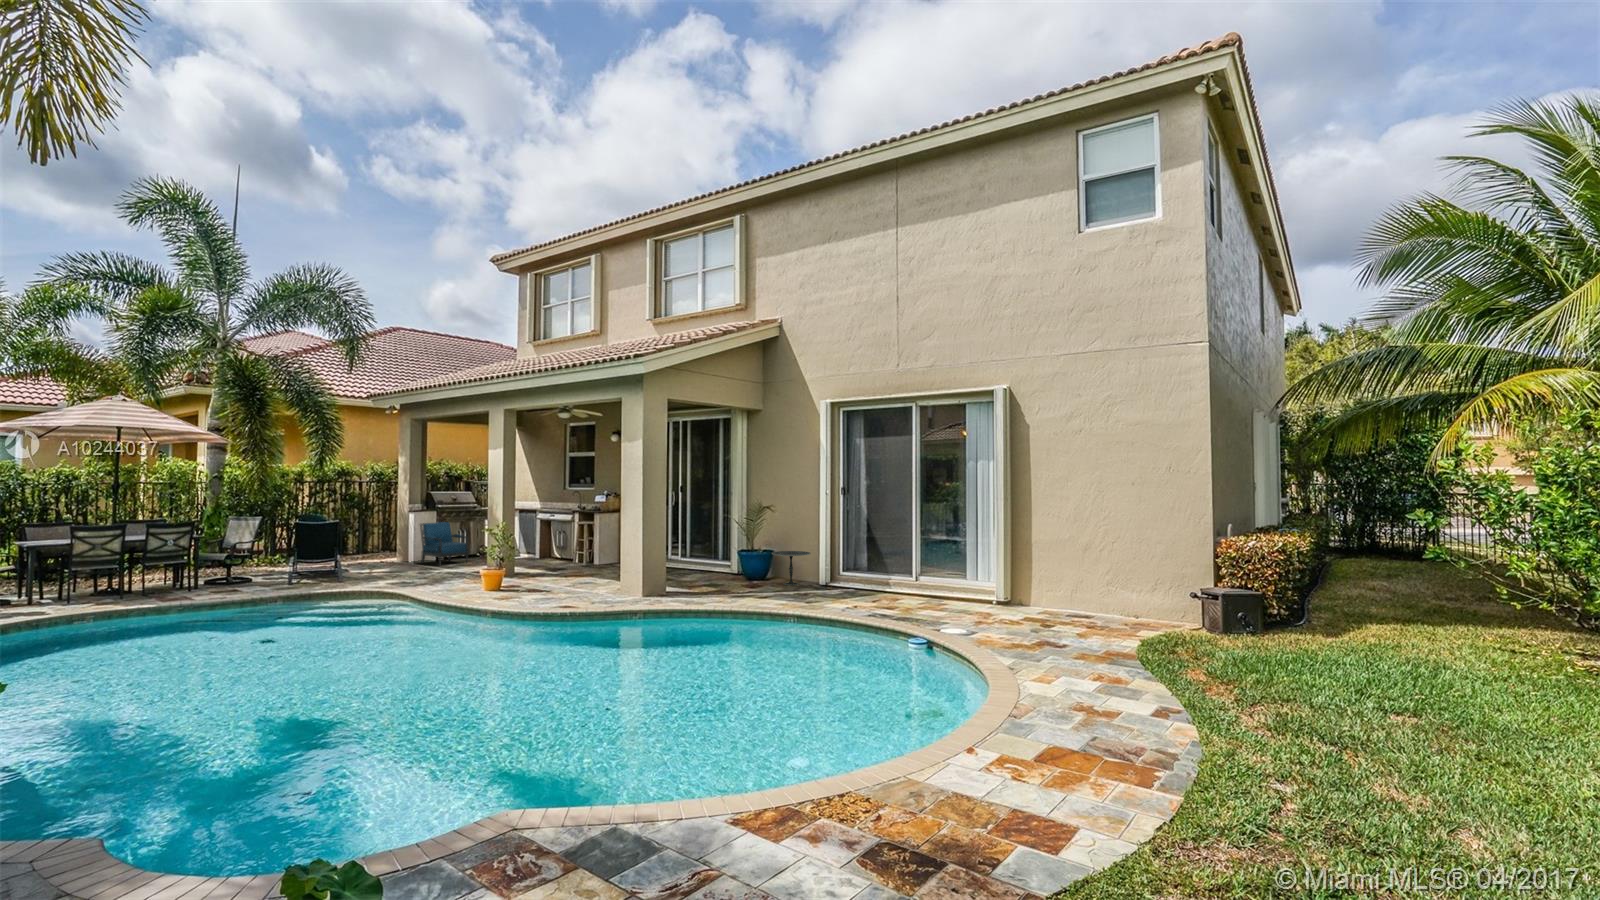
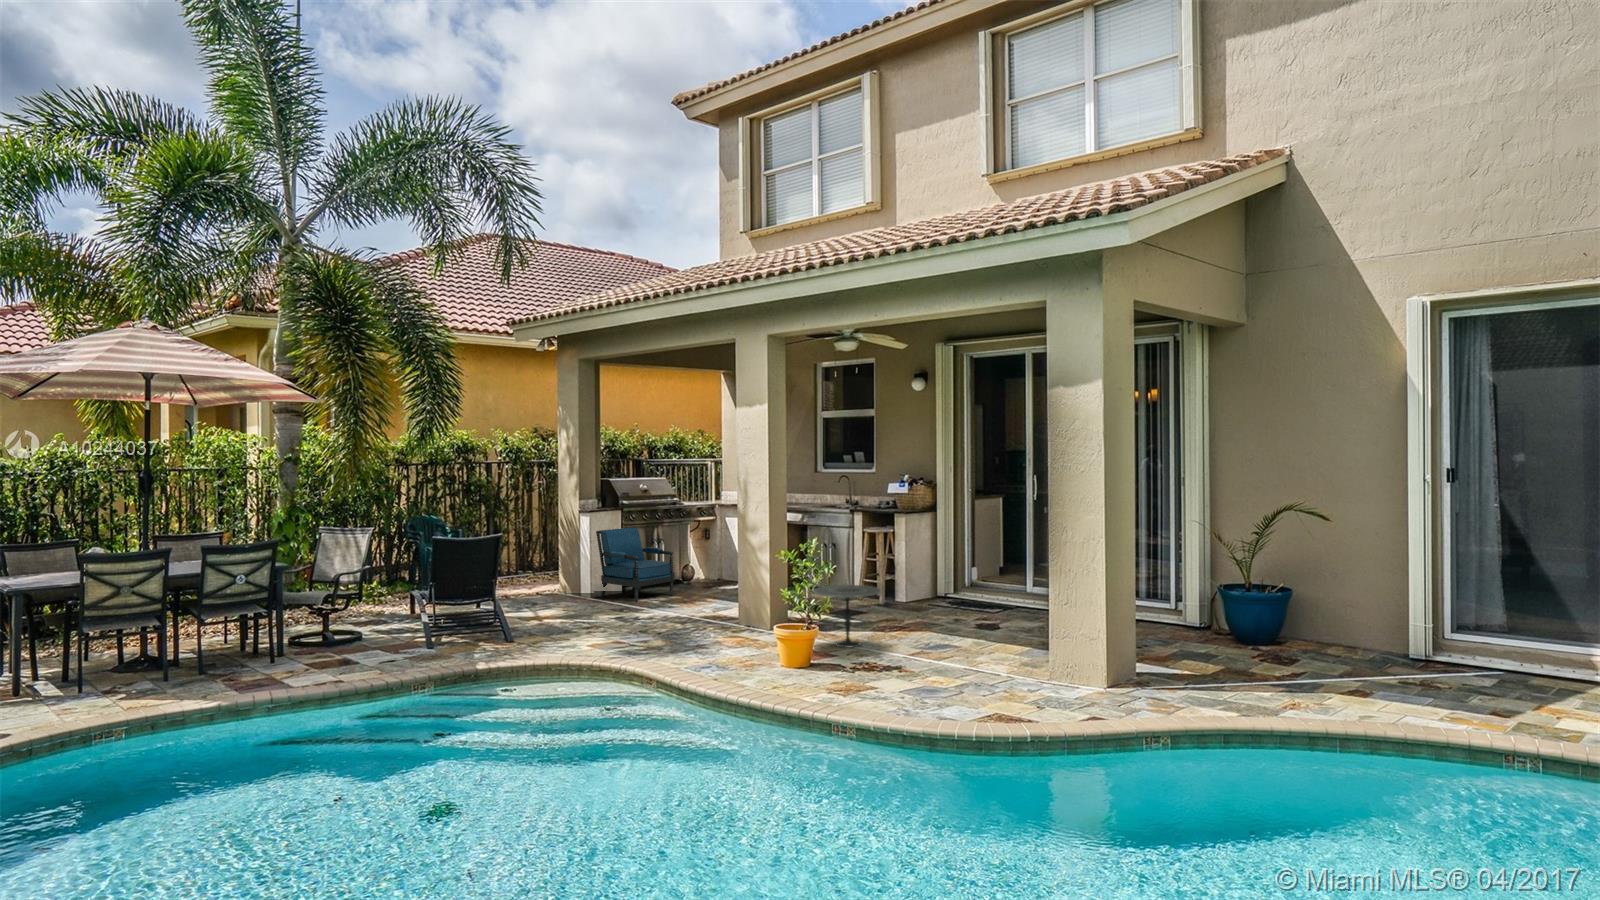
side table: present [772,551,811,585] -> present [813,585,882,648]

